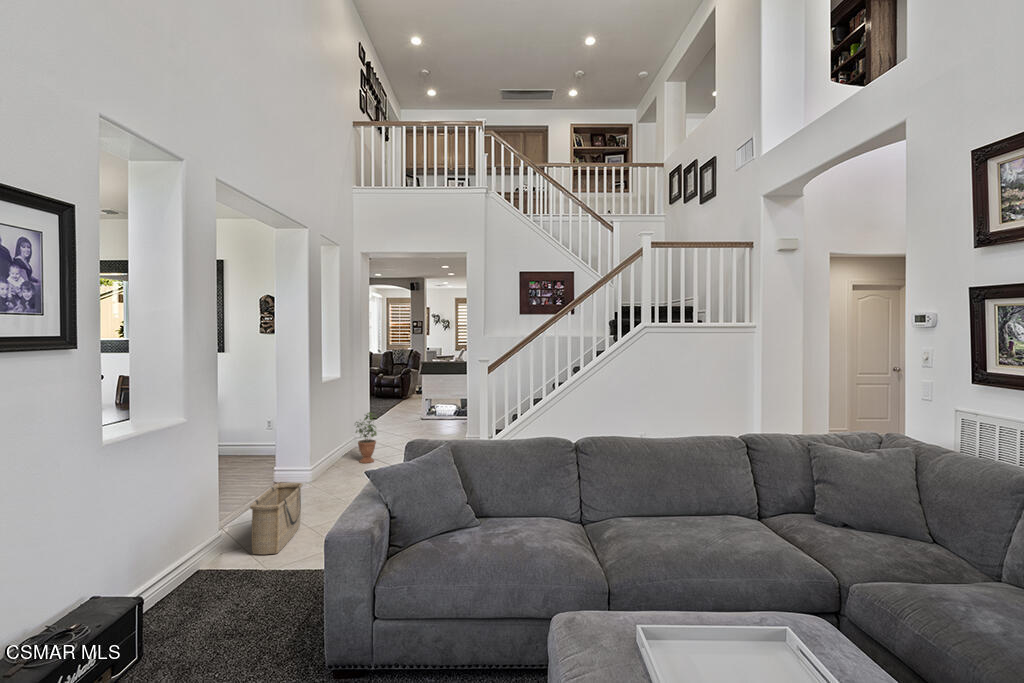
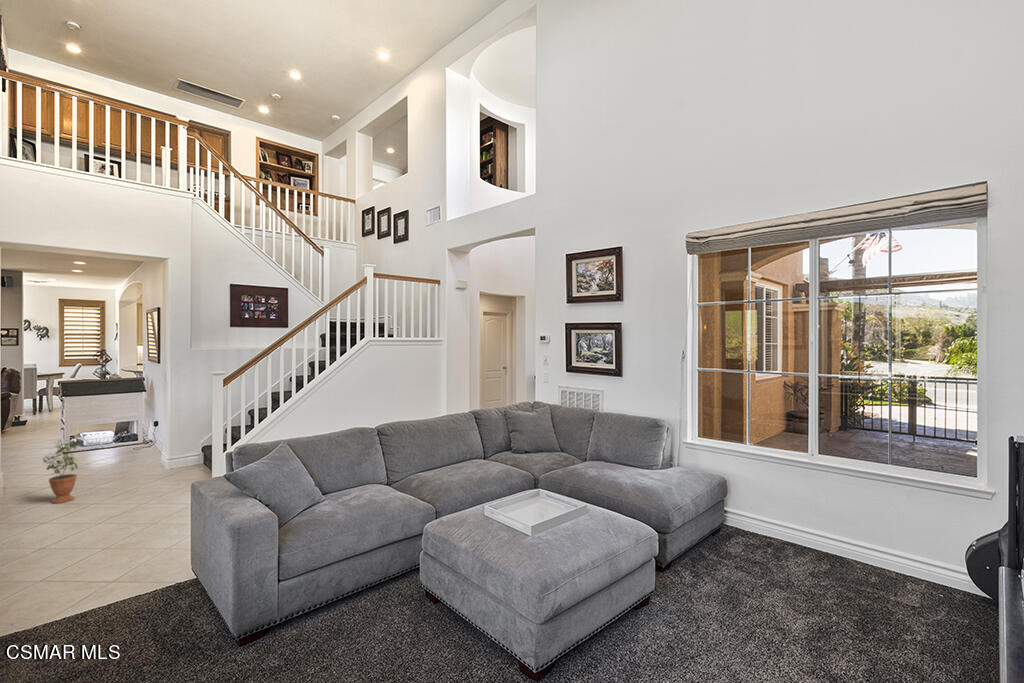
basket: present [250,483,302,555] -> none [25,523,80,605]

